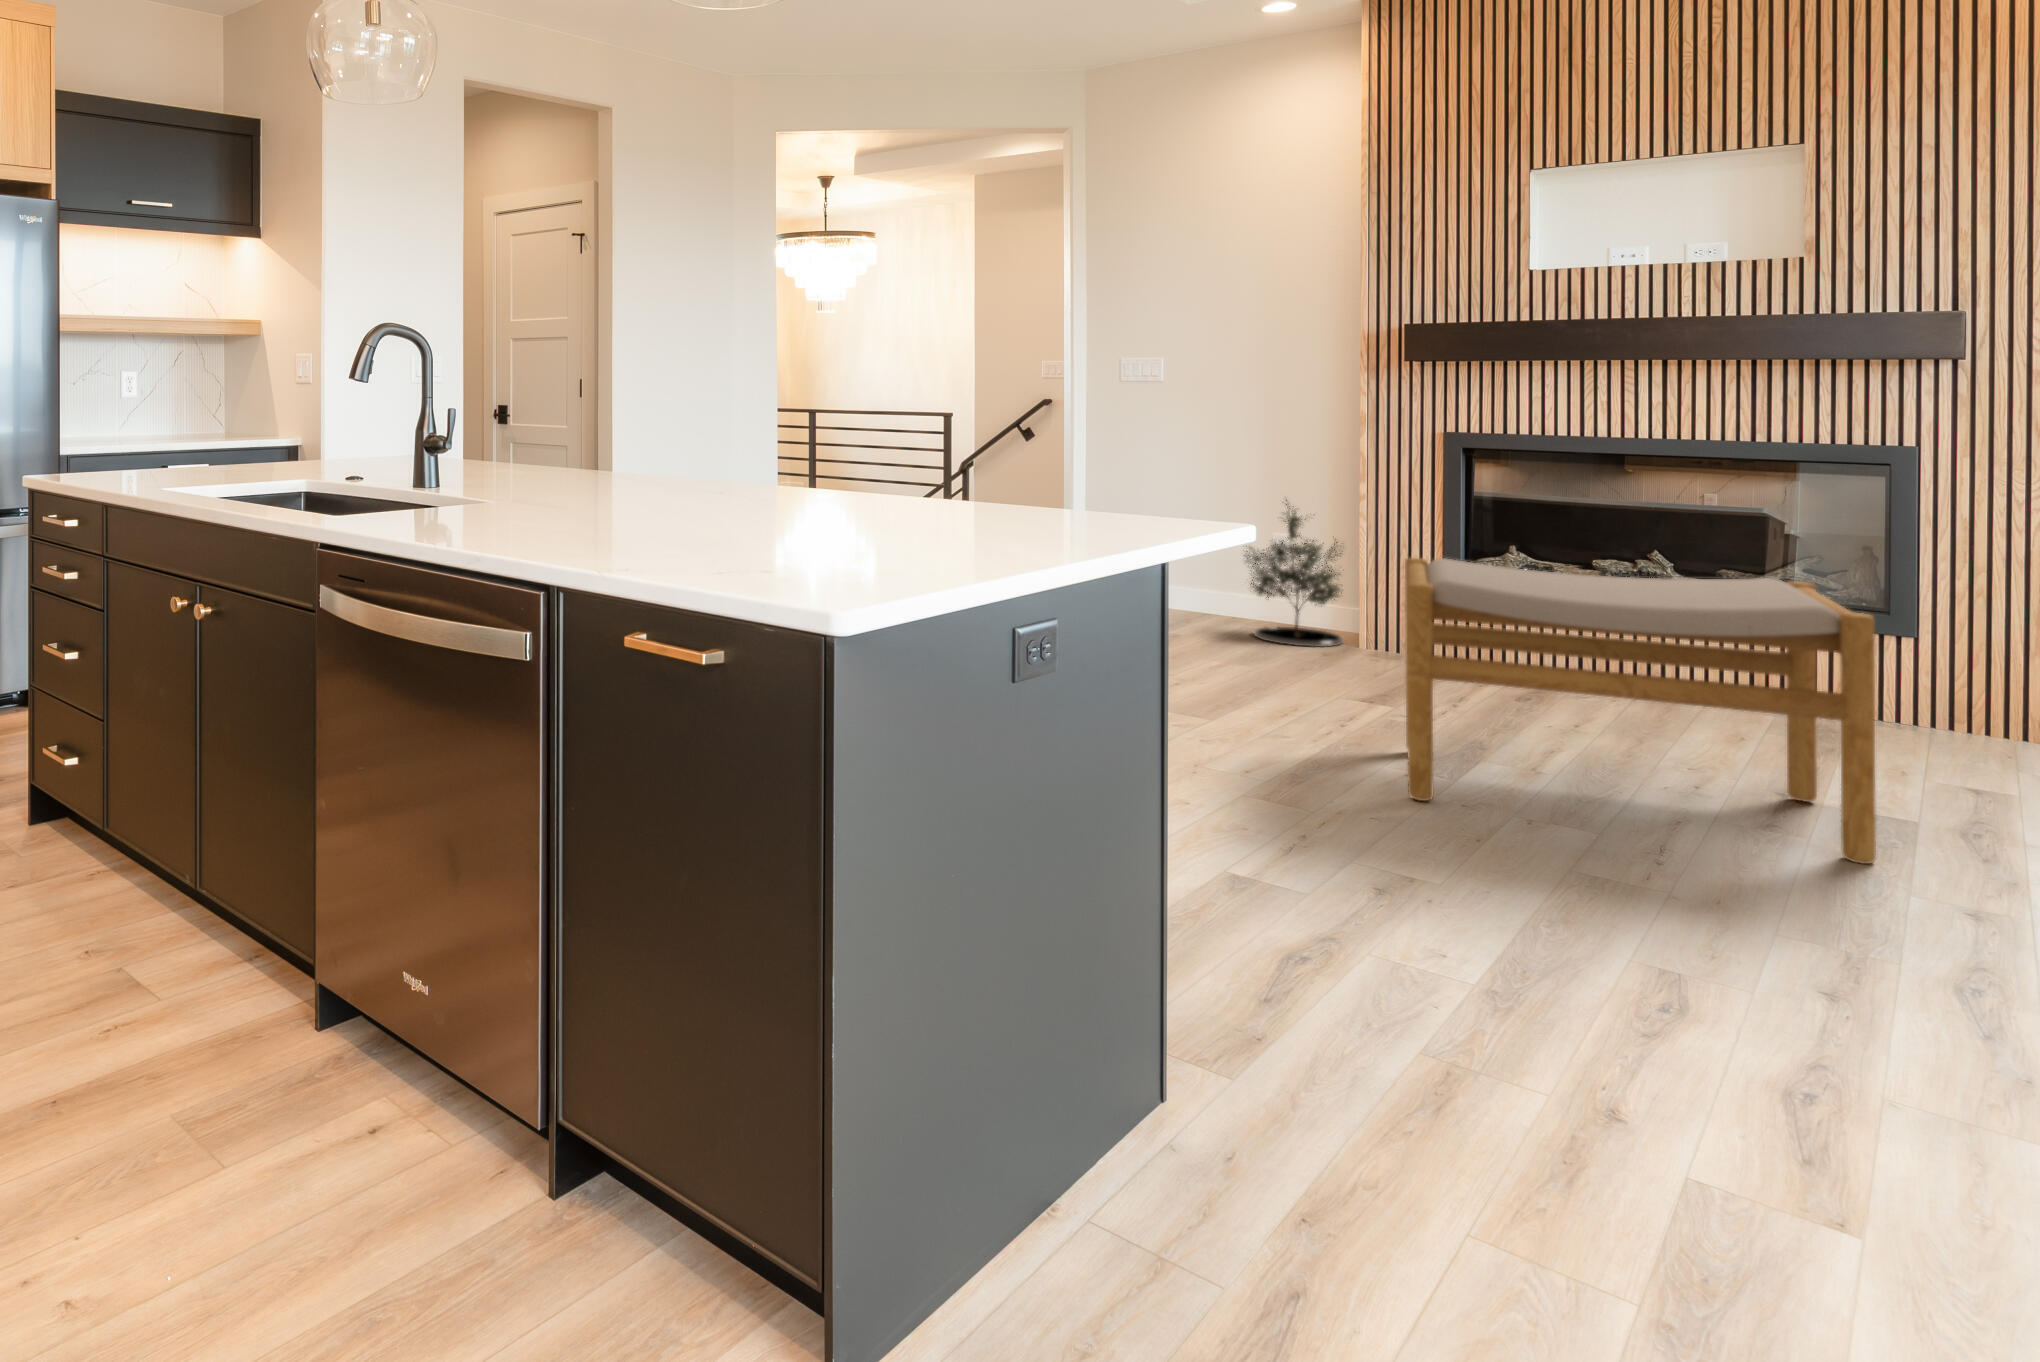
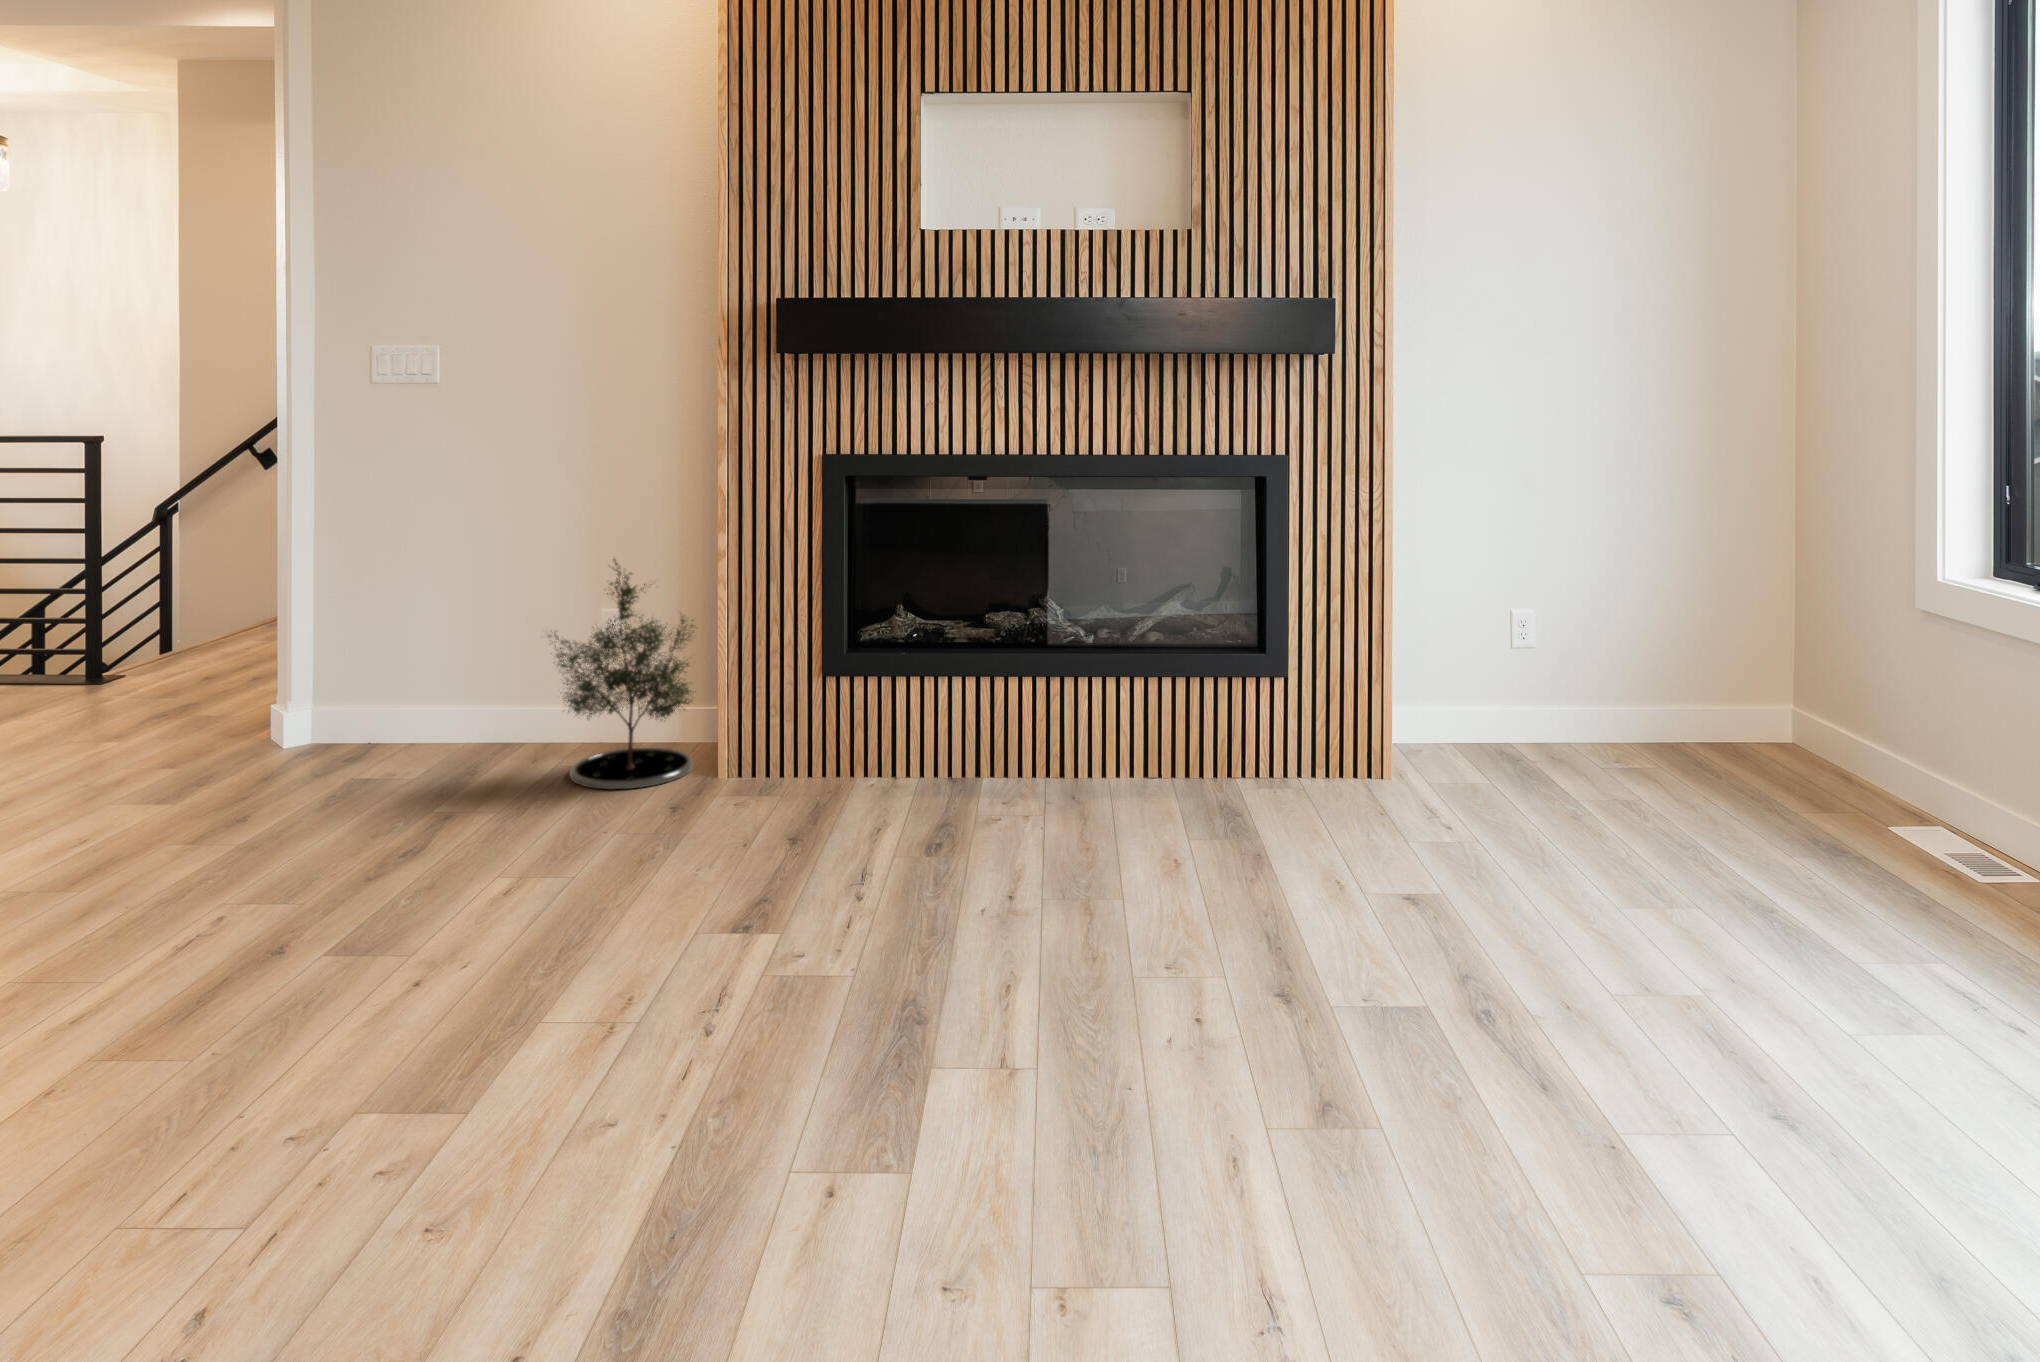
footstool: present [1405,558,1876,864] -> none [840,679,1507,1267]

